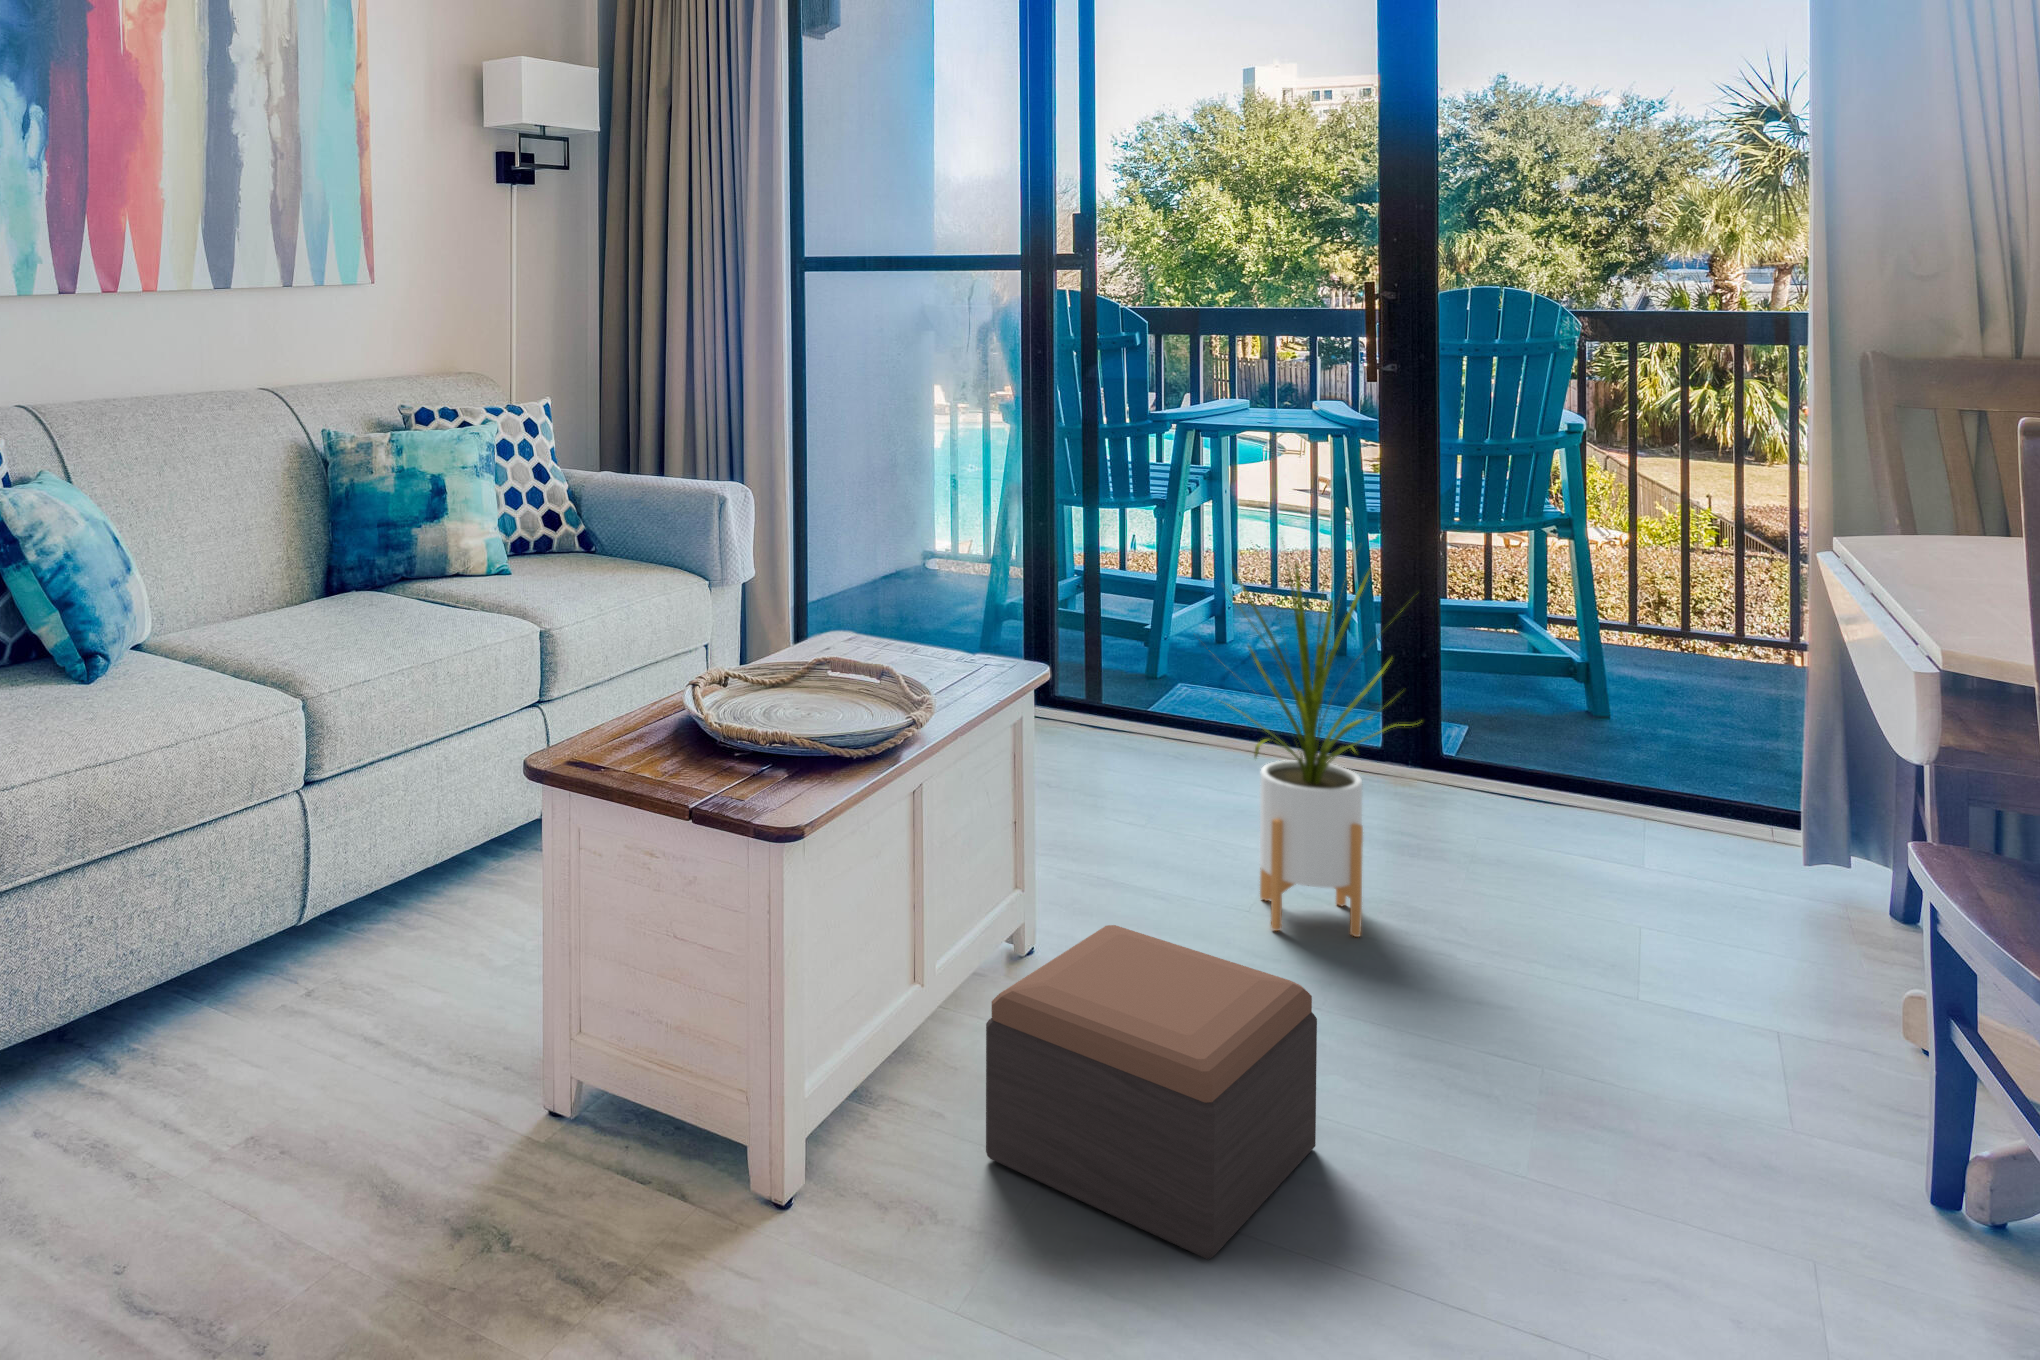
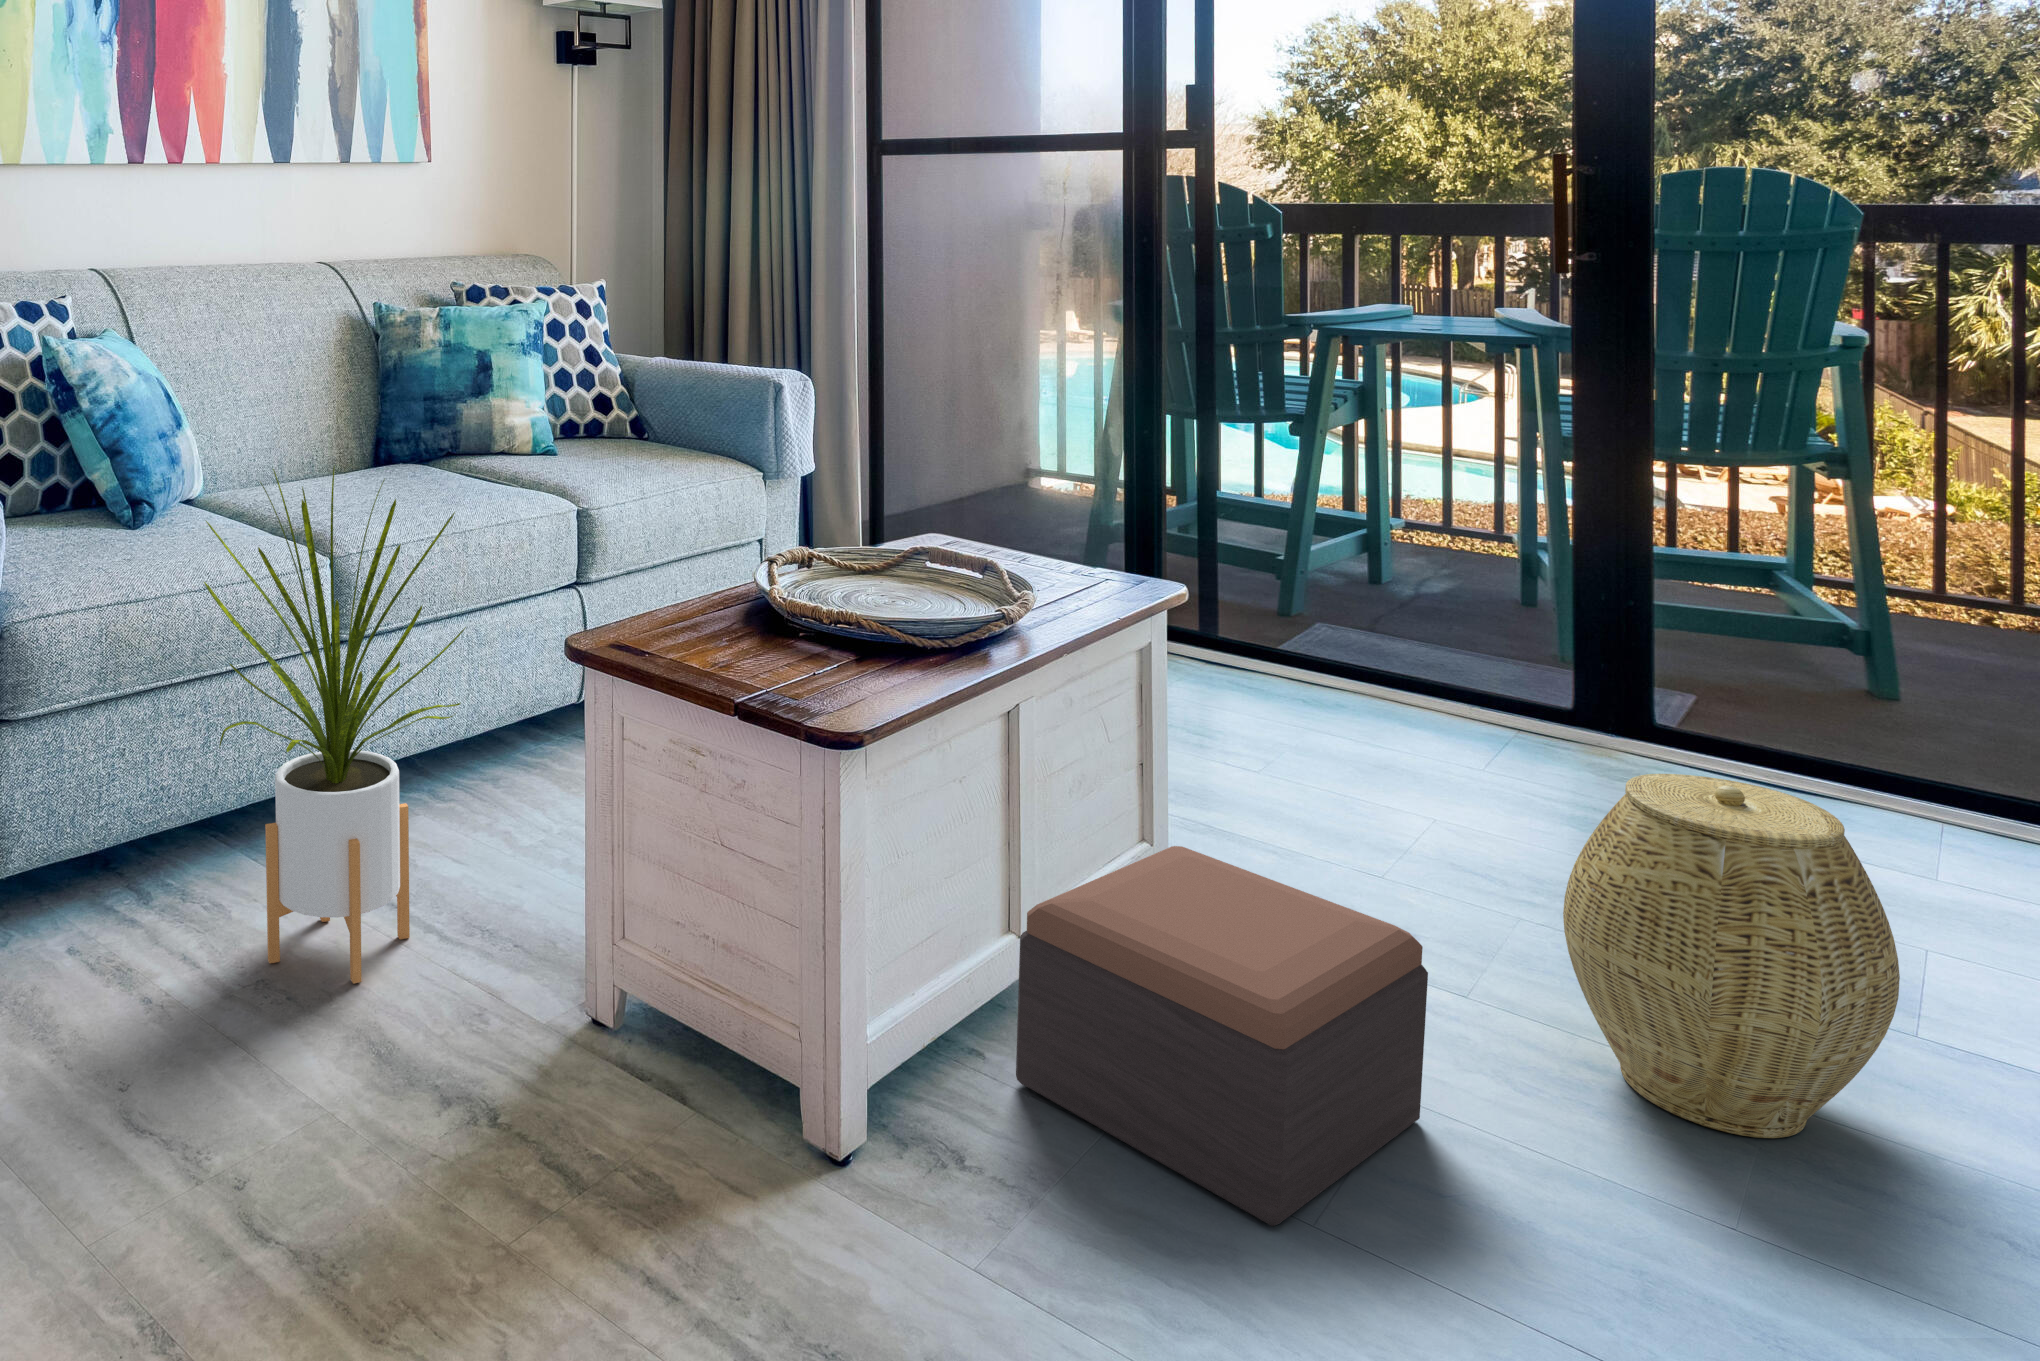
house plant: present [1232,560,1403,937] -> present [204,466,466,984]
woven basket: none [1416,827,1655,1127] -> present [1563,774,1900,1138]

